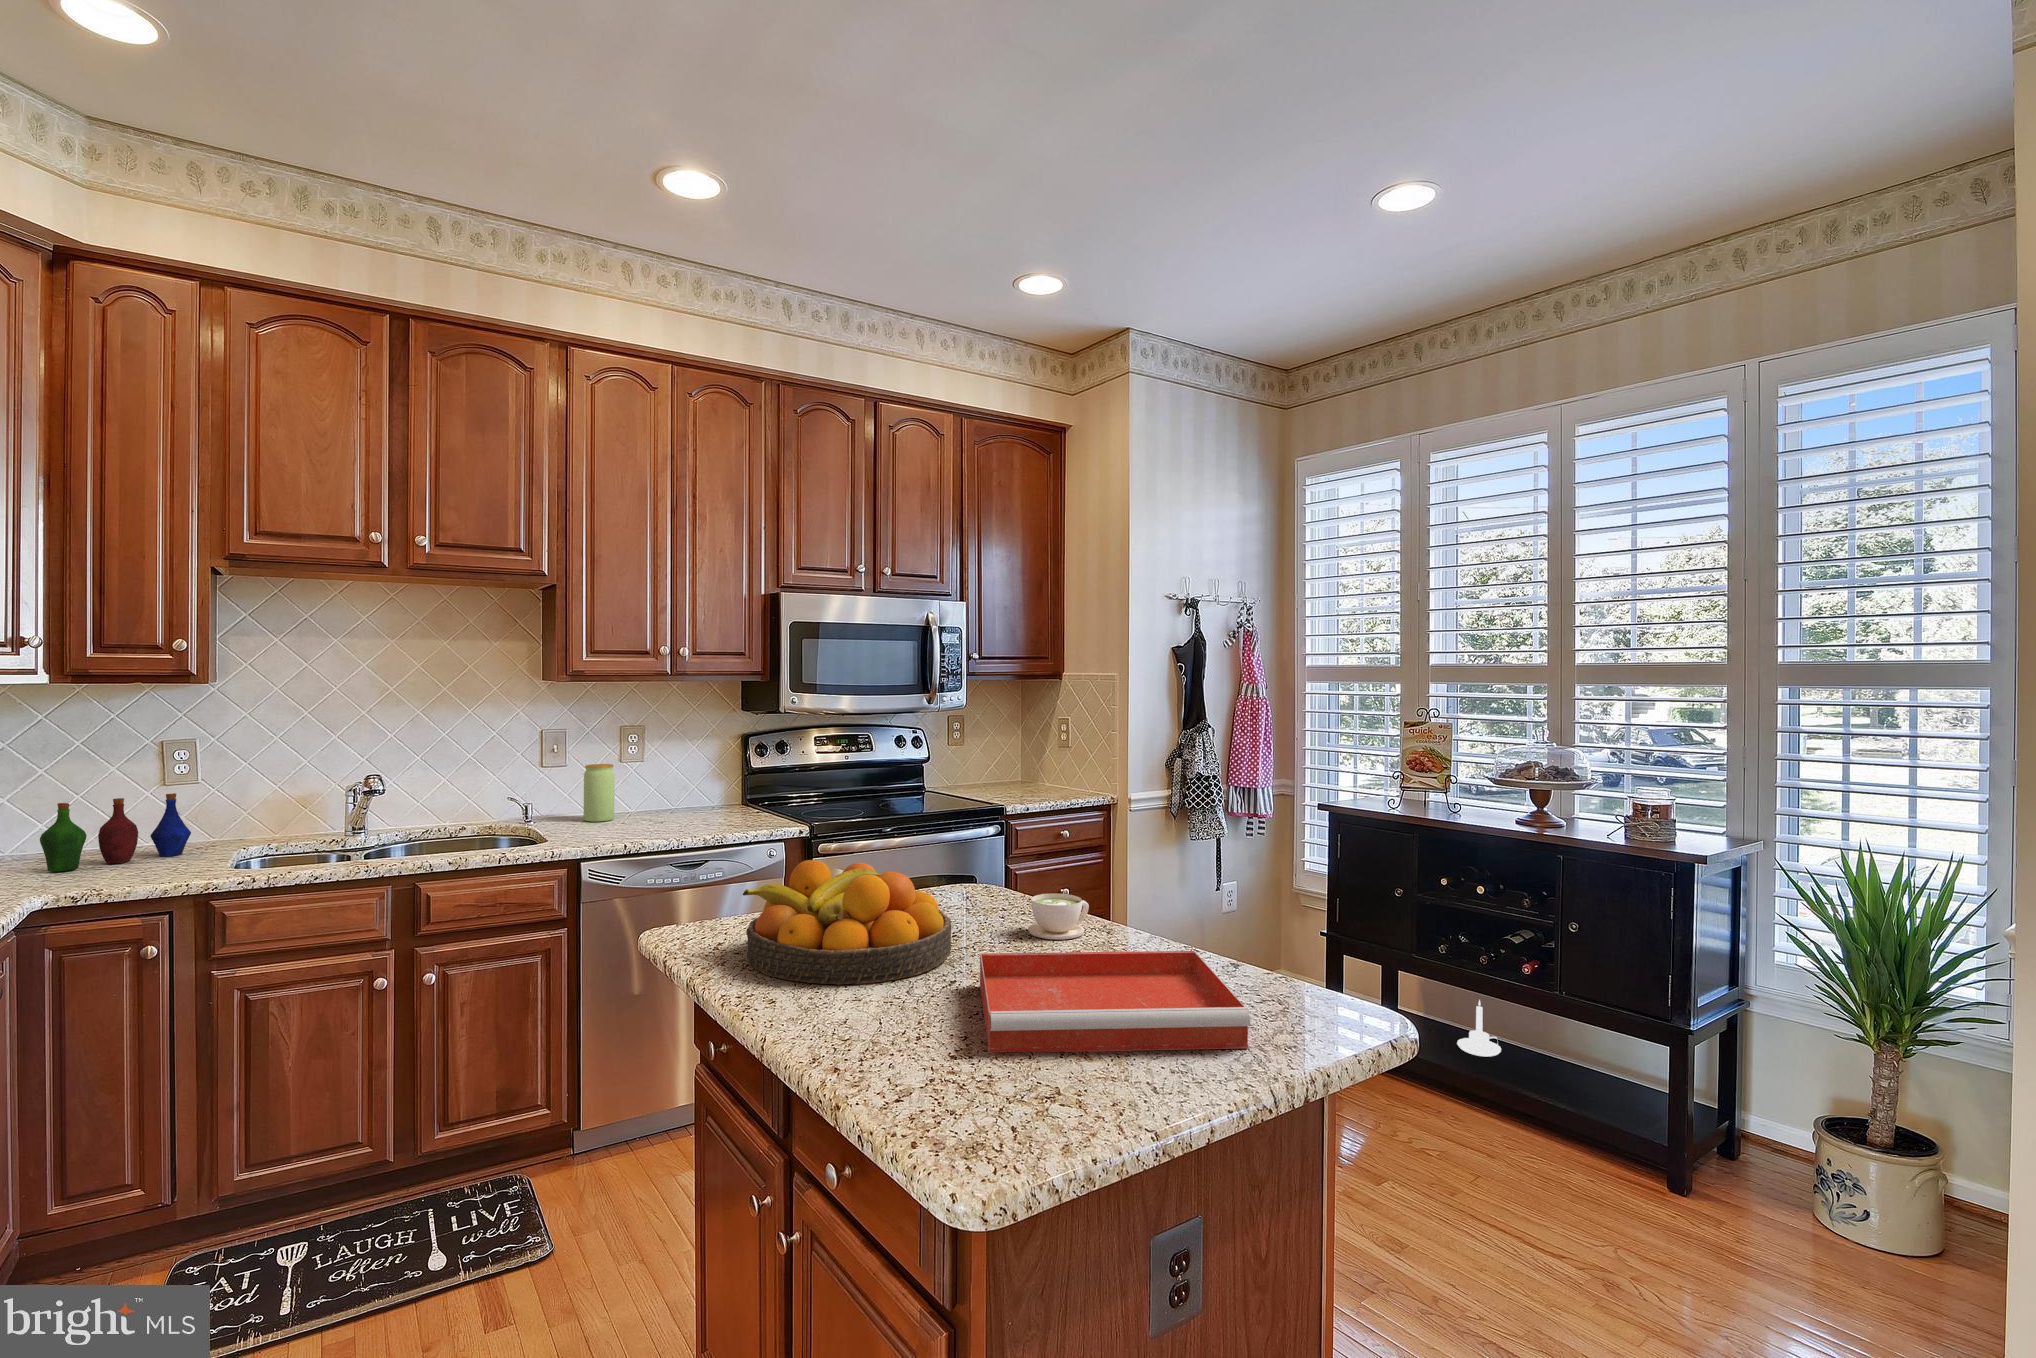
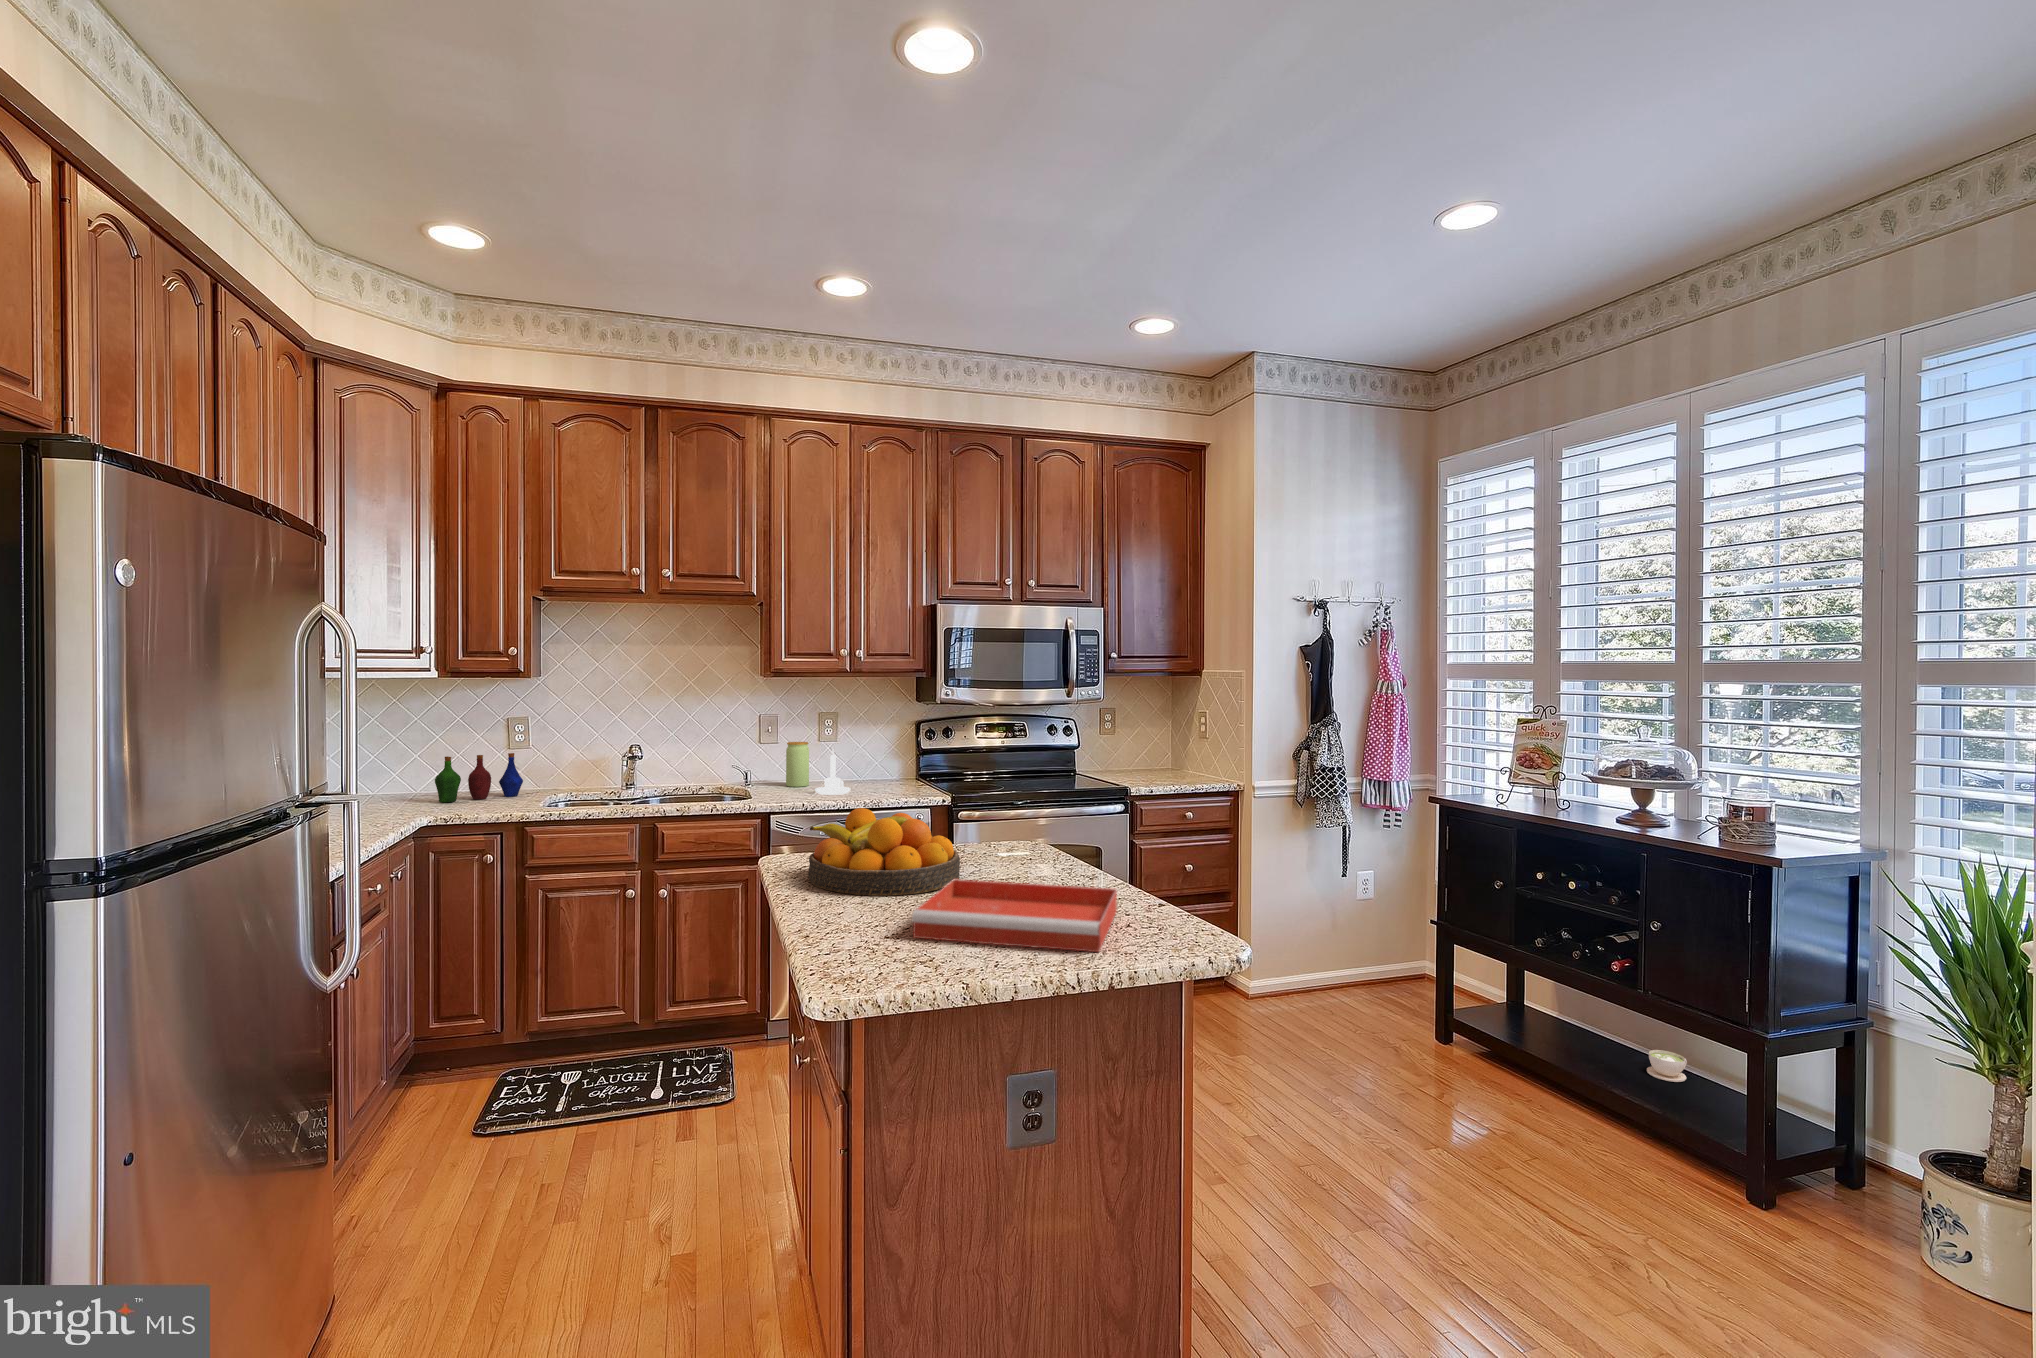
coffee cup: present [1028,893,1089,940] -> present [1647,1050,1687,1082]
candle holder: present [1457,1000,1501,1057] -> present [815,750,850,795]

